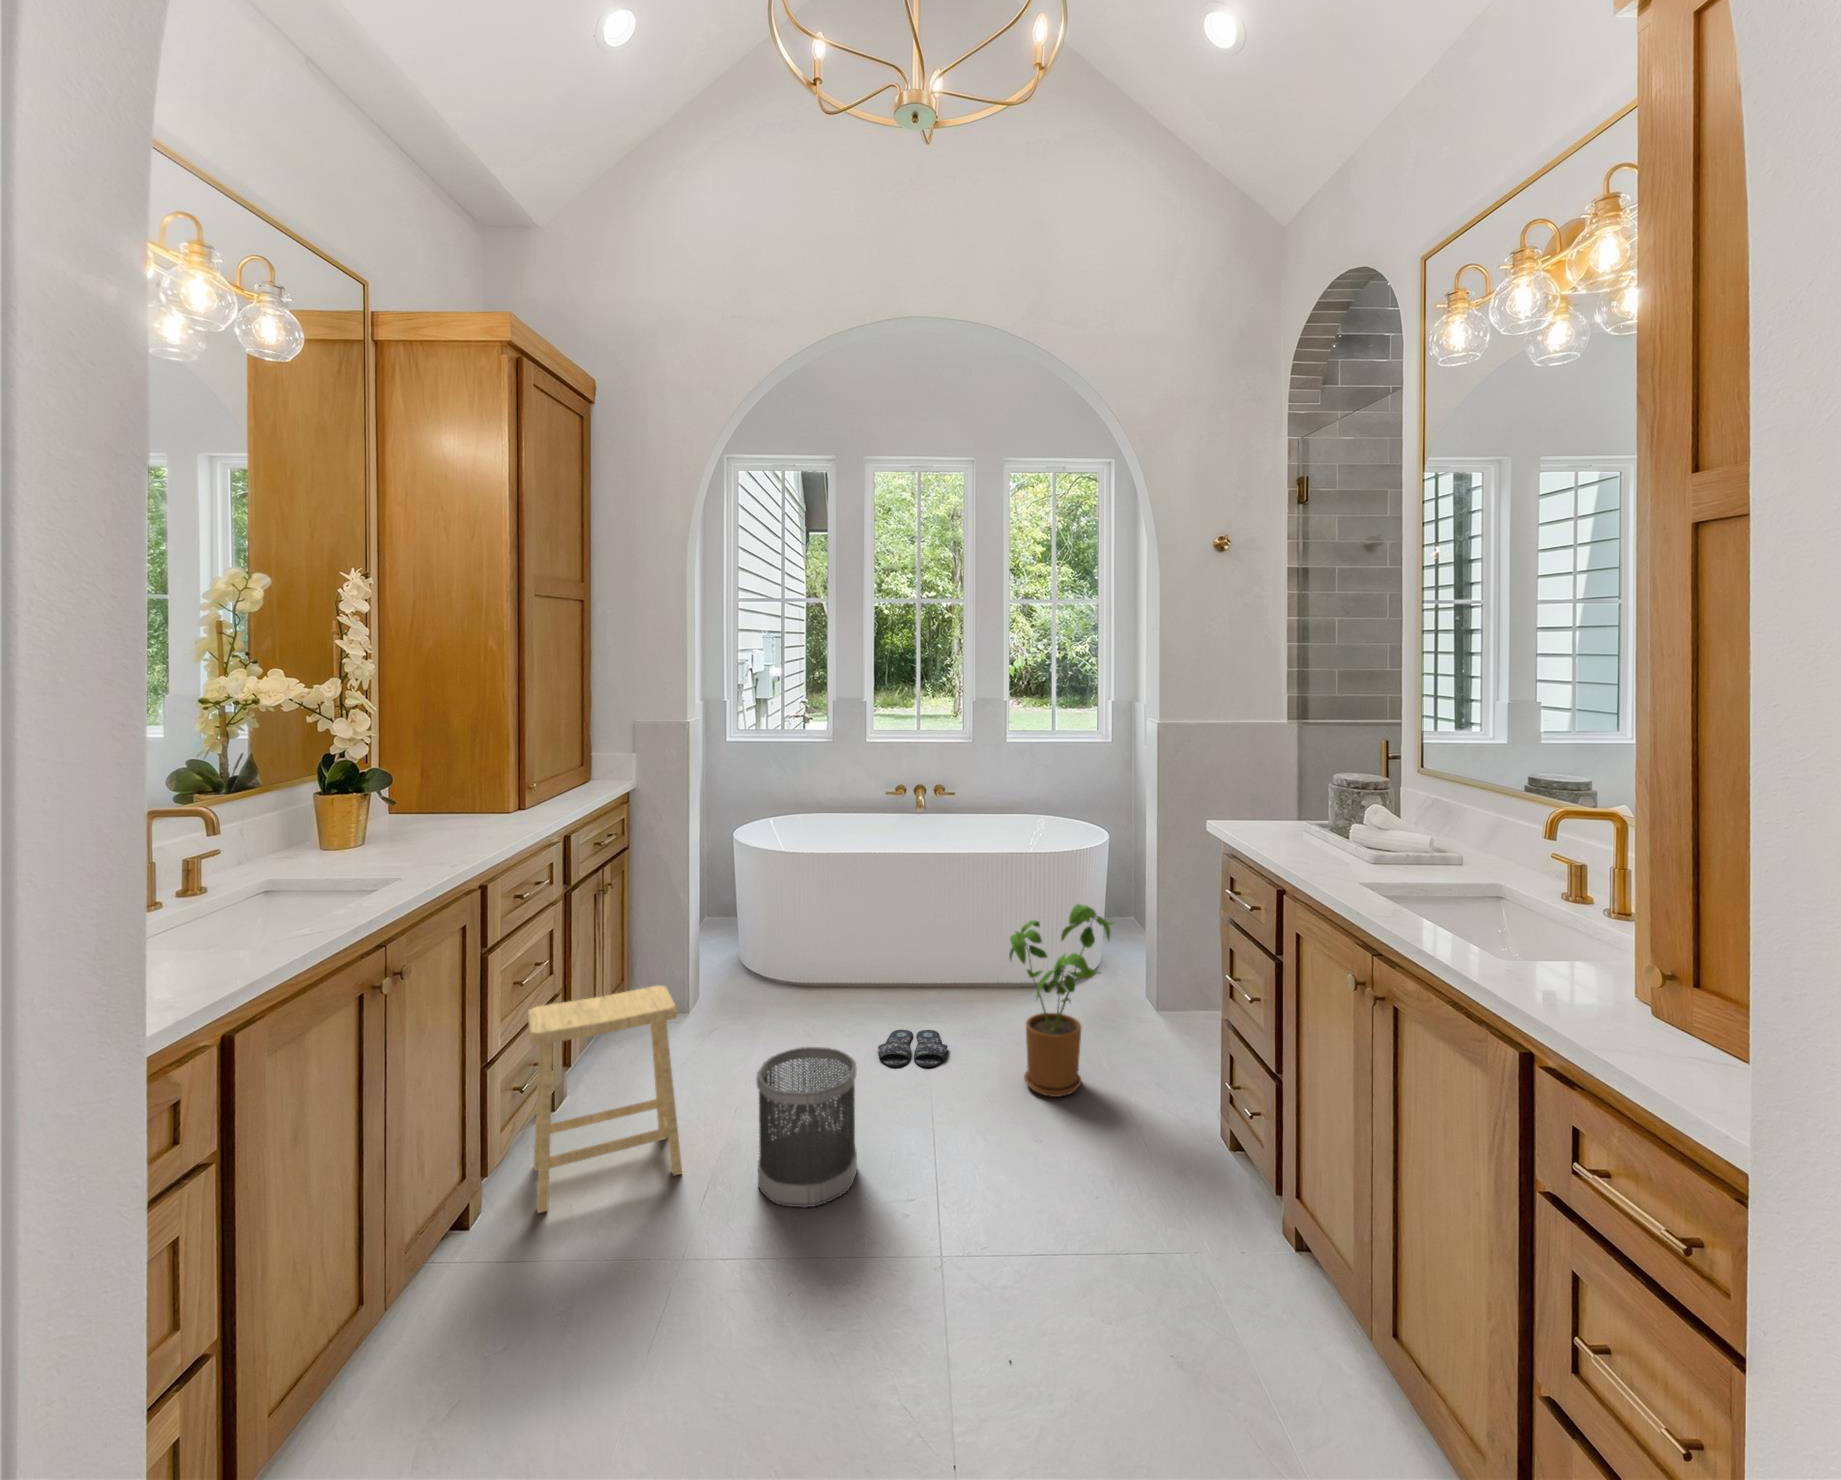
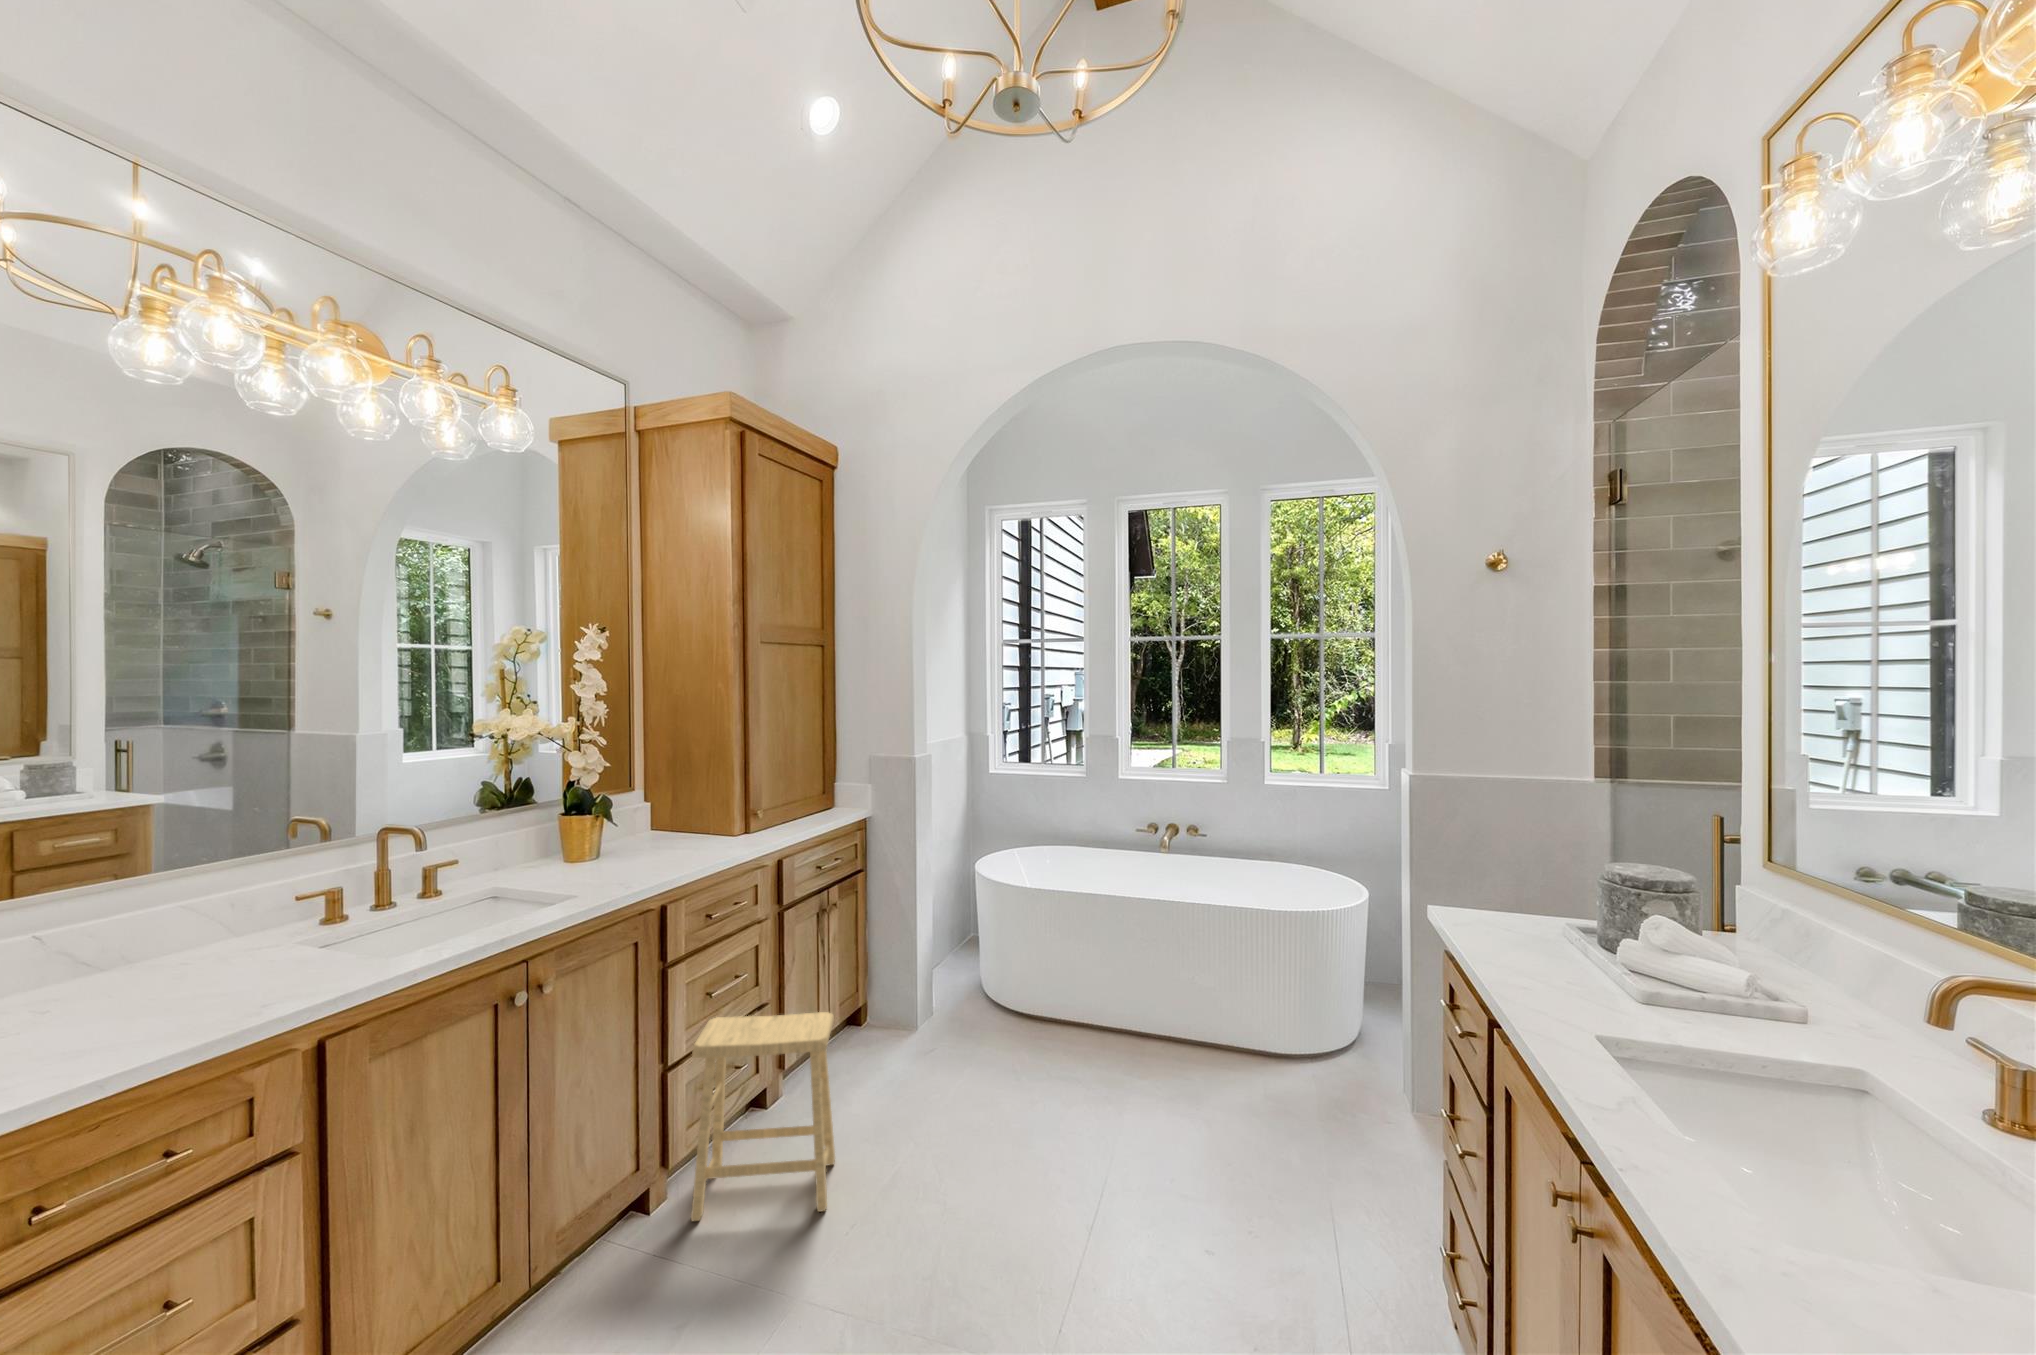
house plant: present [1009,904,1113,1097] -> none [1198,984,1328,1216]
slippers: present [878,1030,948,1067] -> none [1066,1089,1144,1142]
wastebasket: present [757,1047,857,1207] -> none [885,1102,989,1289]

